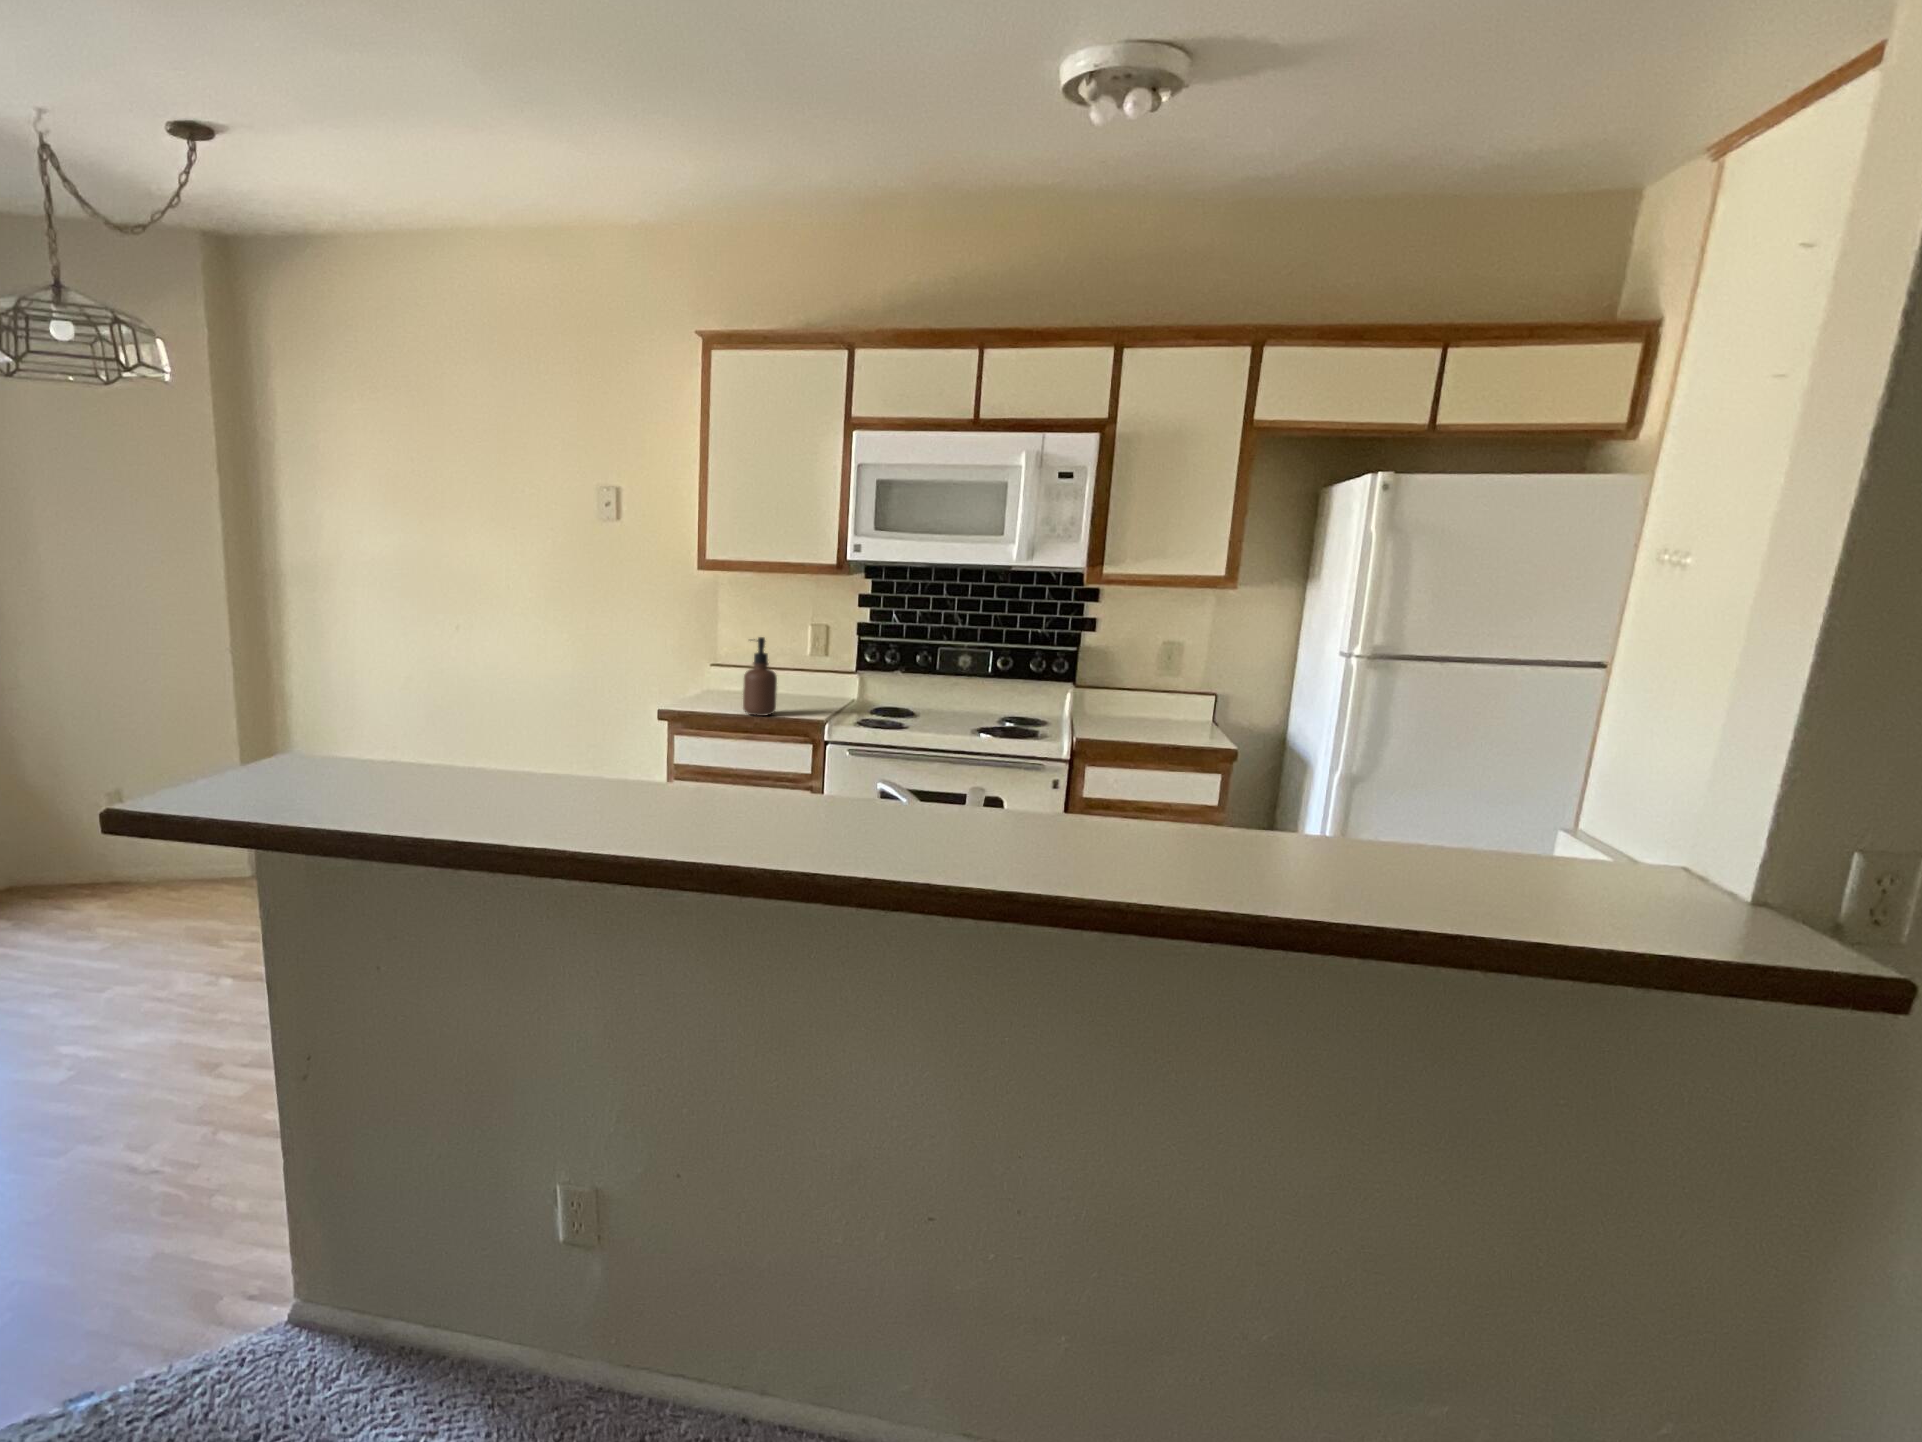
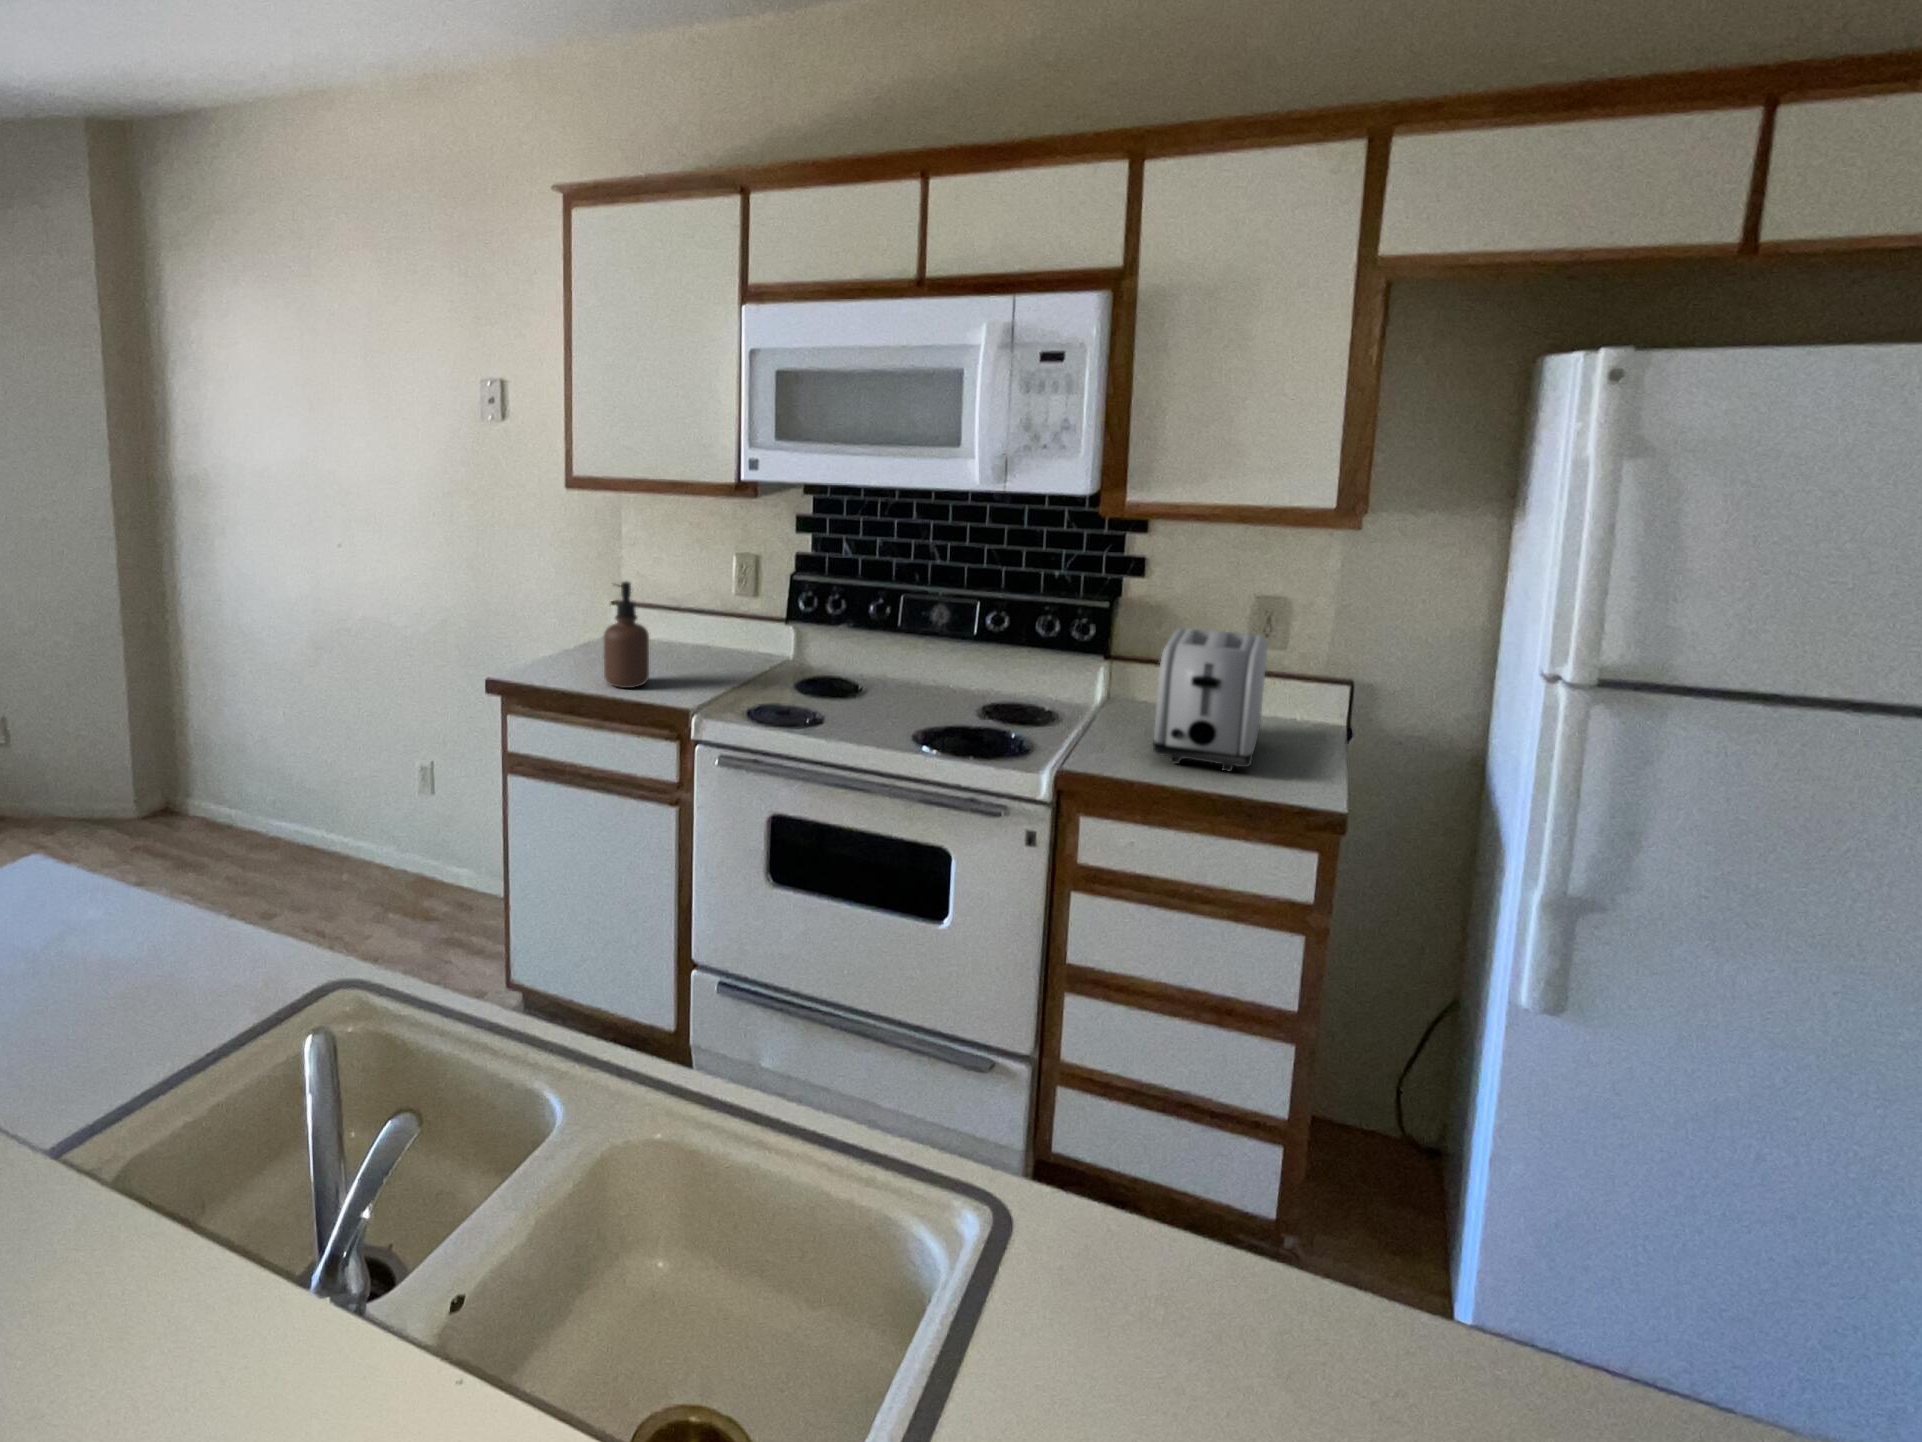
toaster: none [1119,656,1185,738] -> present [1153,628,1267,771]

